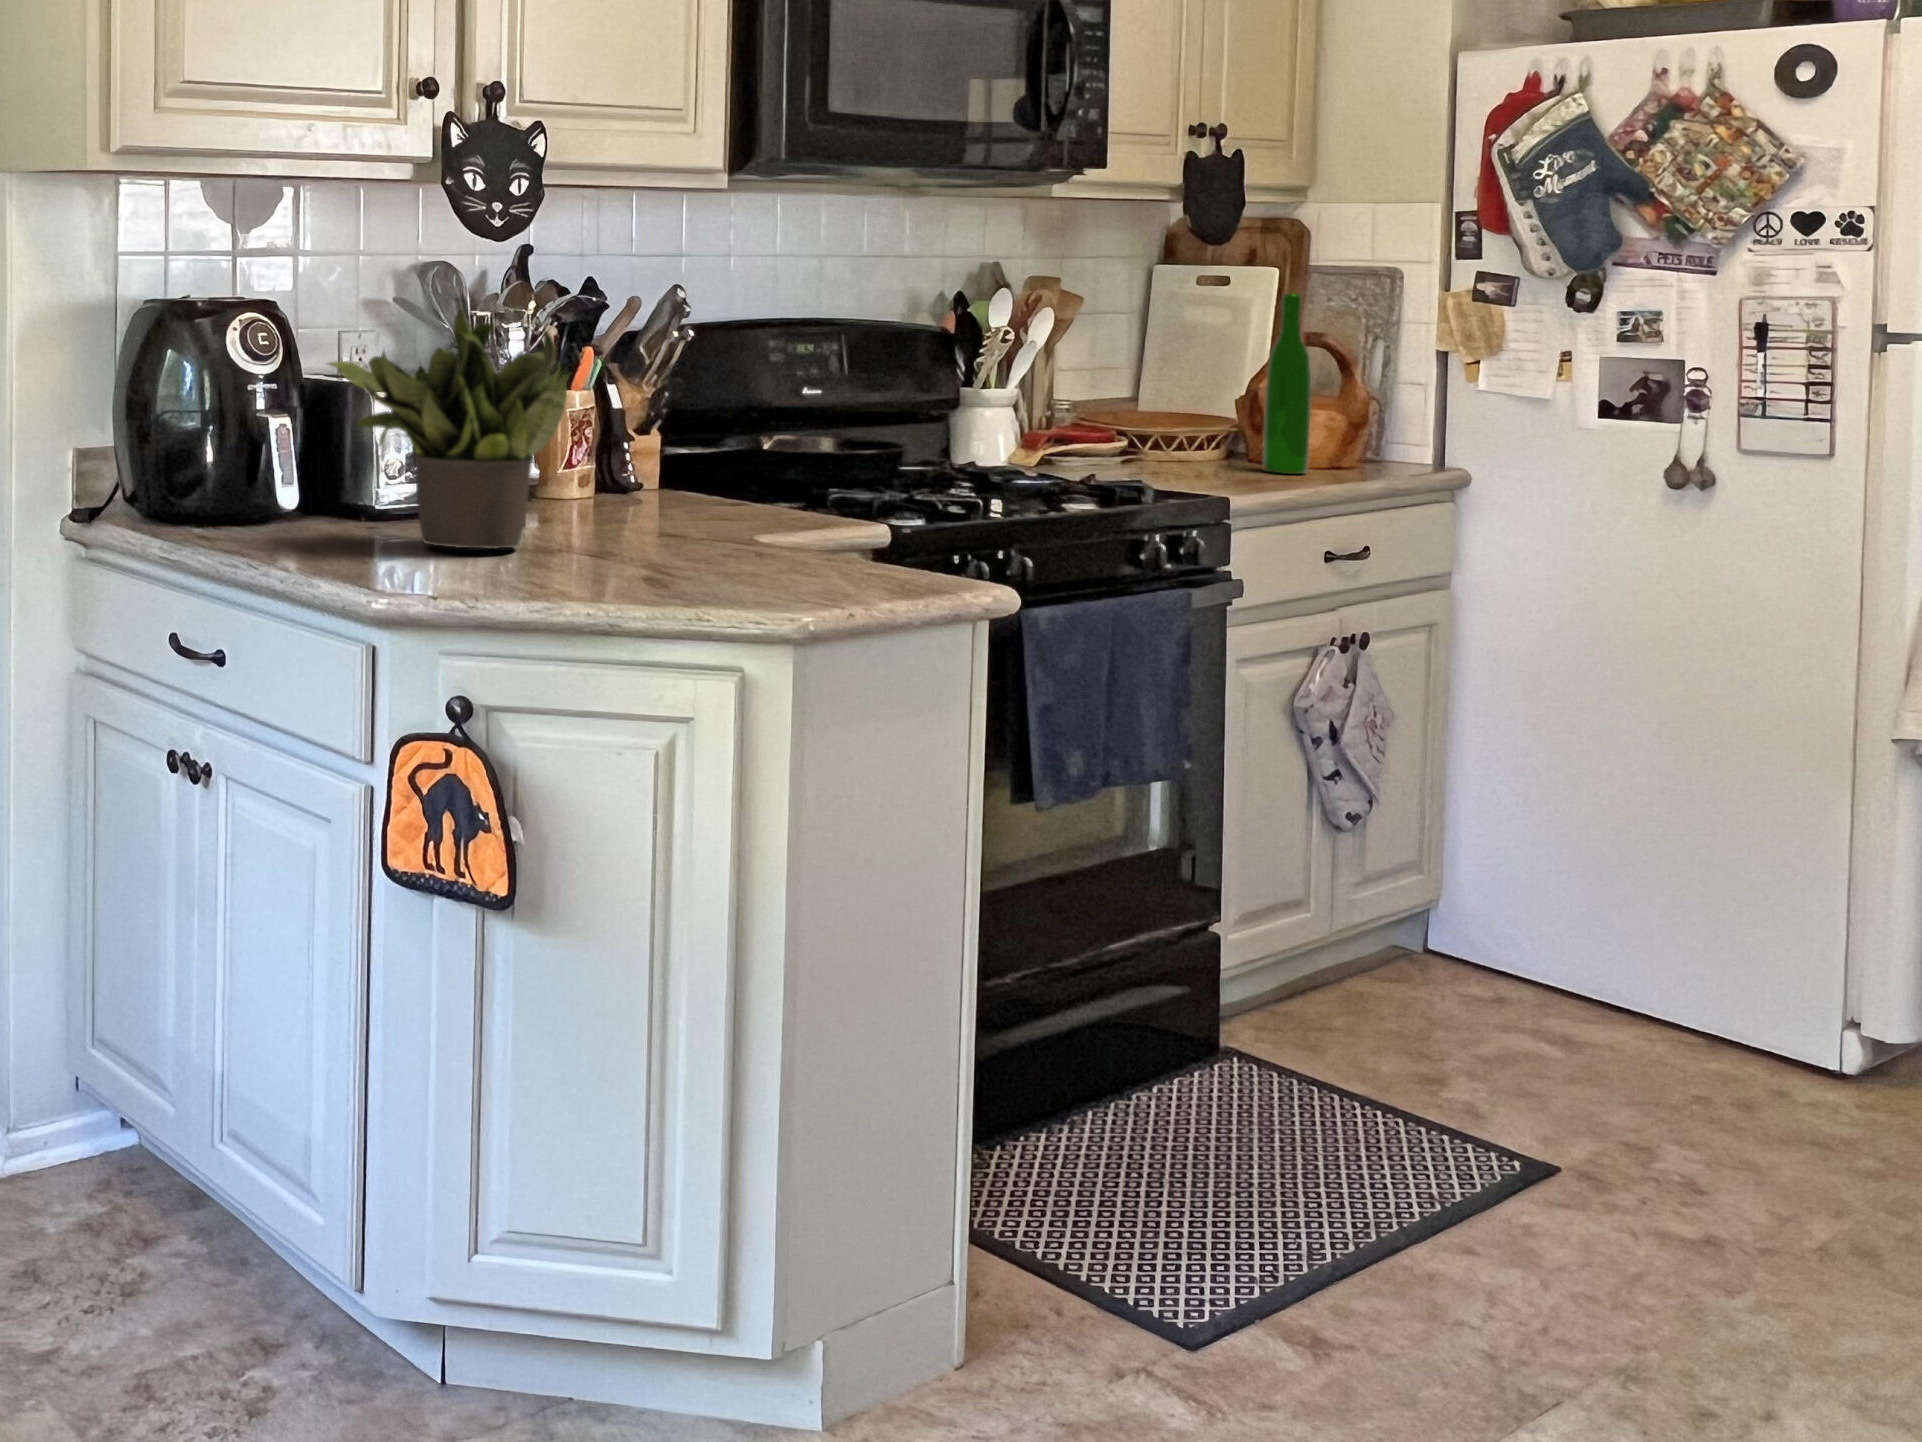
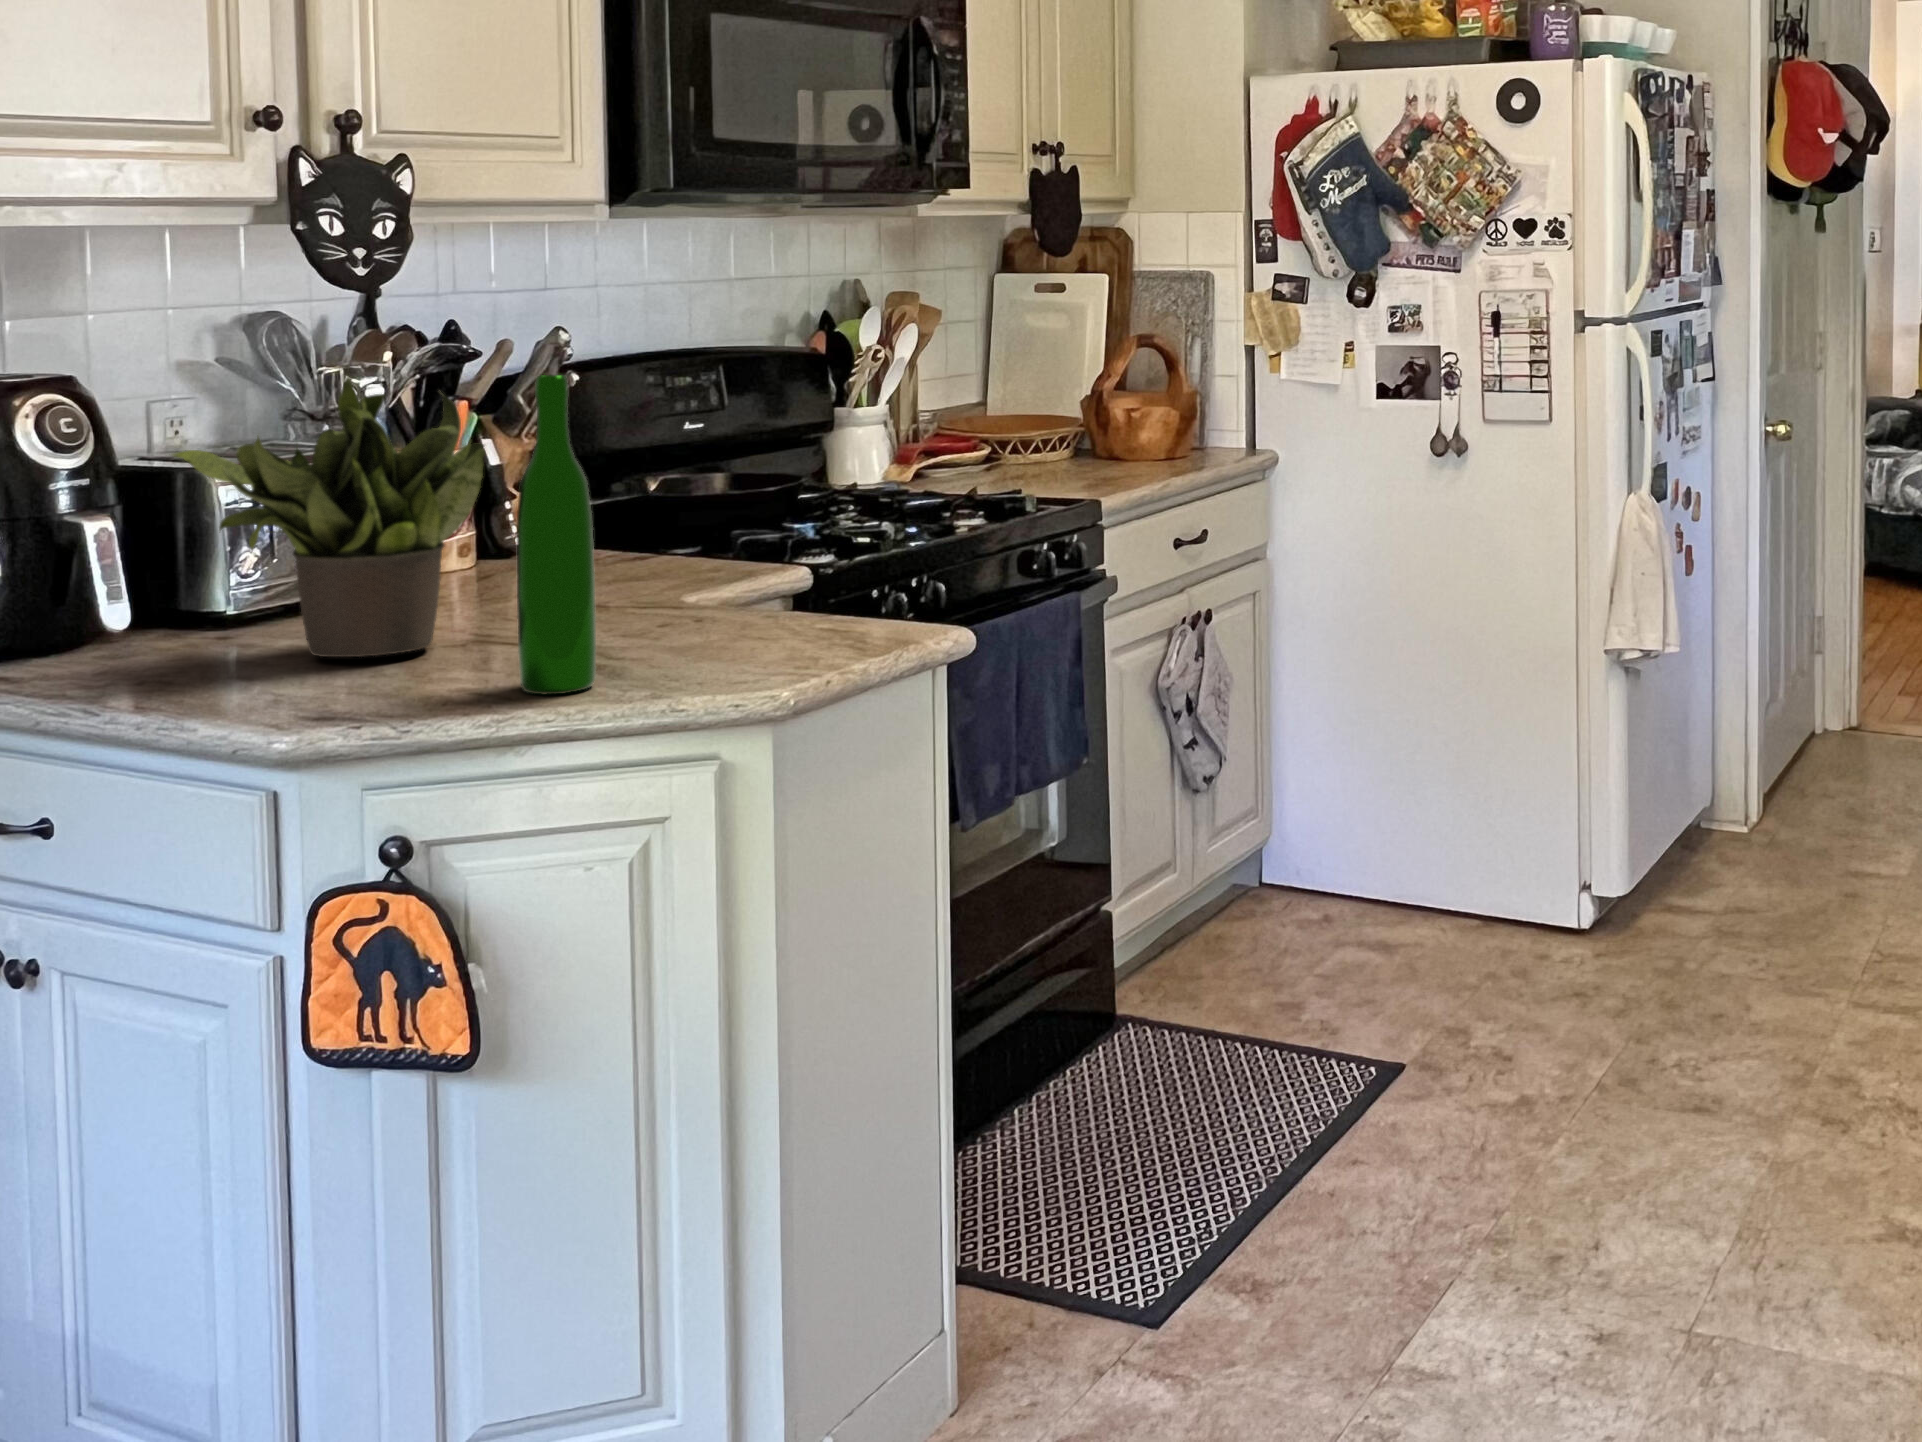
wine bottle: present [1263,294,1311,474] -> present [517,375,596,694]

